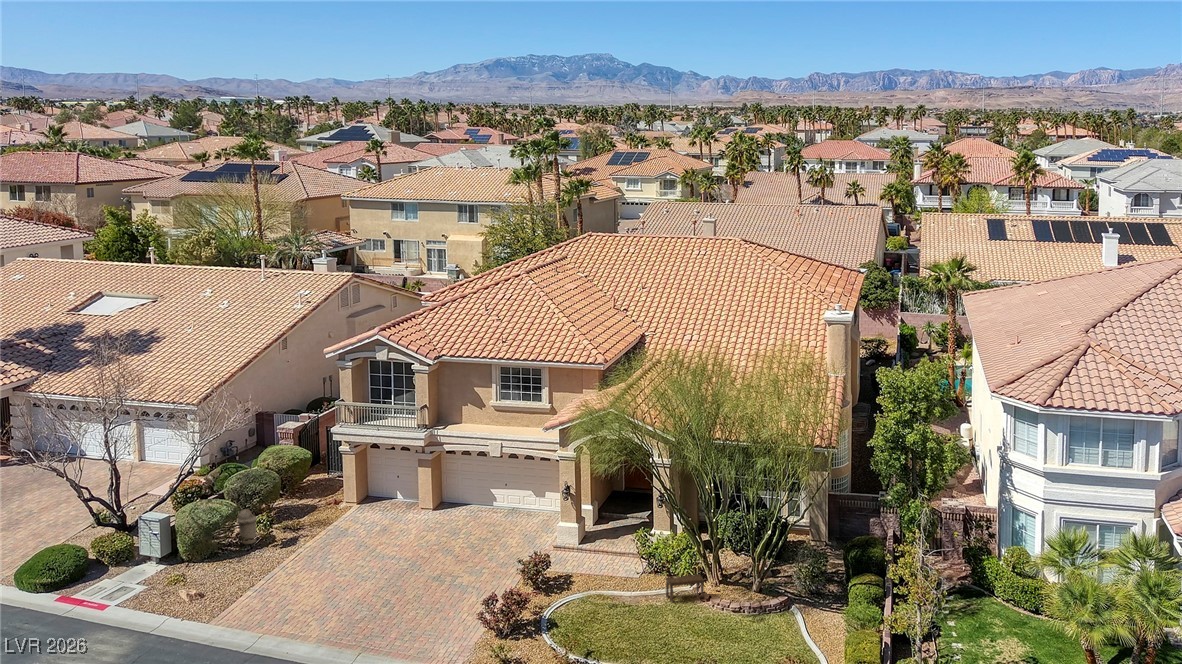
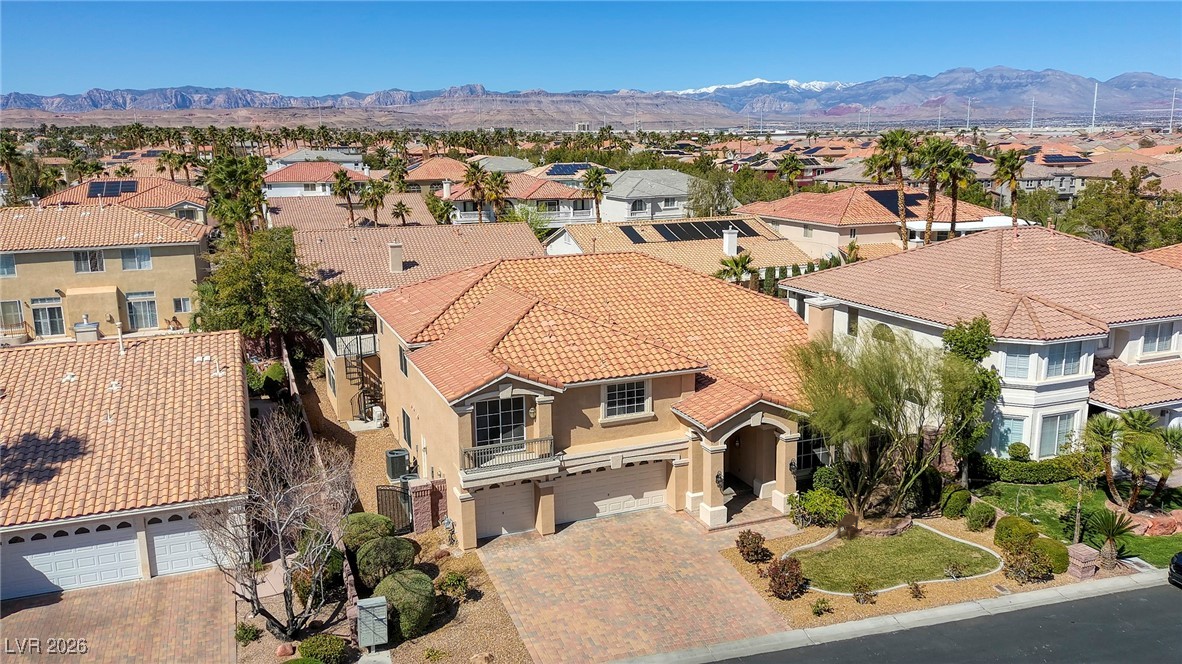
trash can: present [237,509,257,544] -> none [437,586,458,625]

